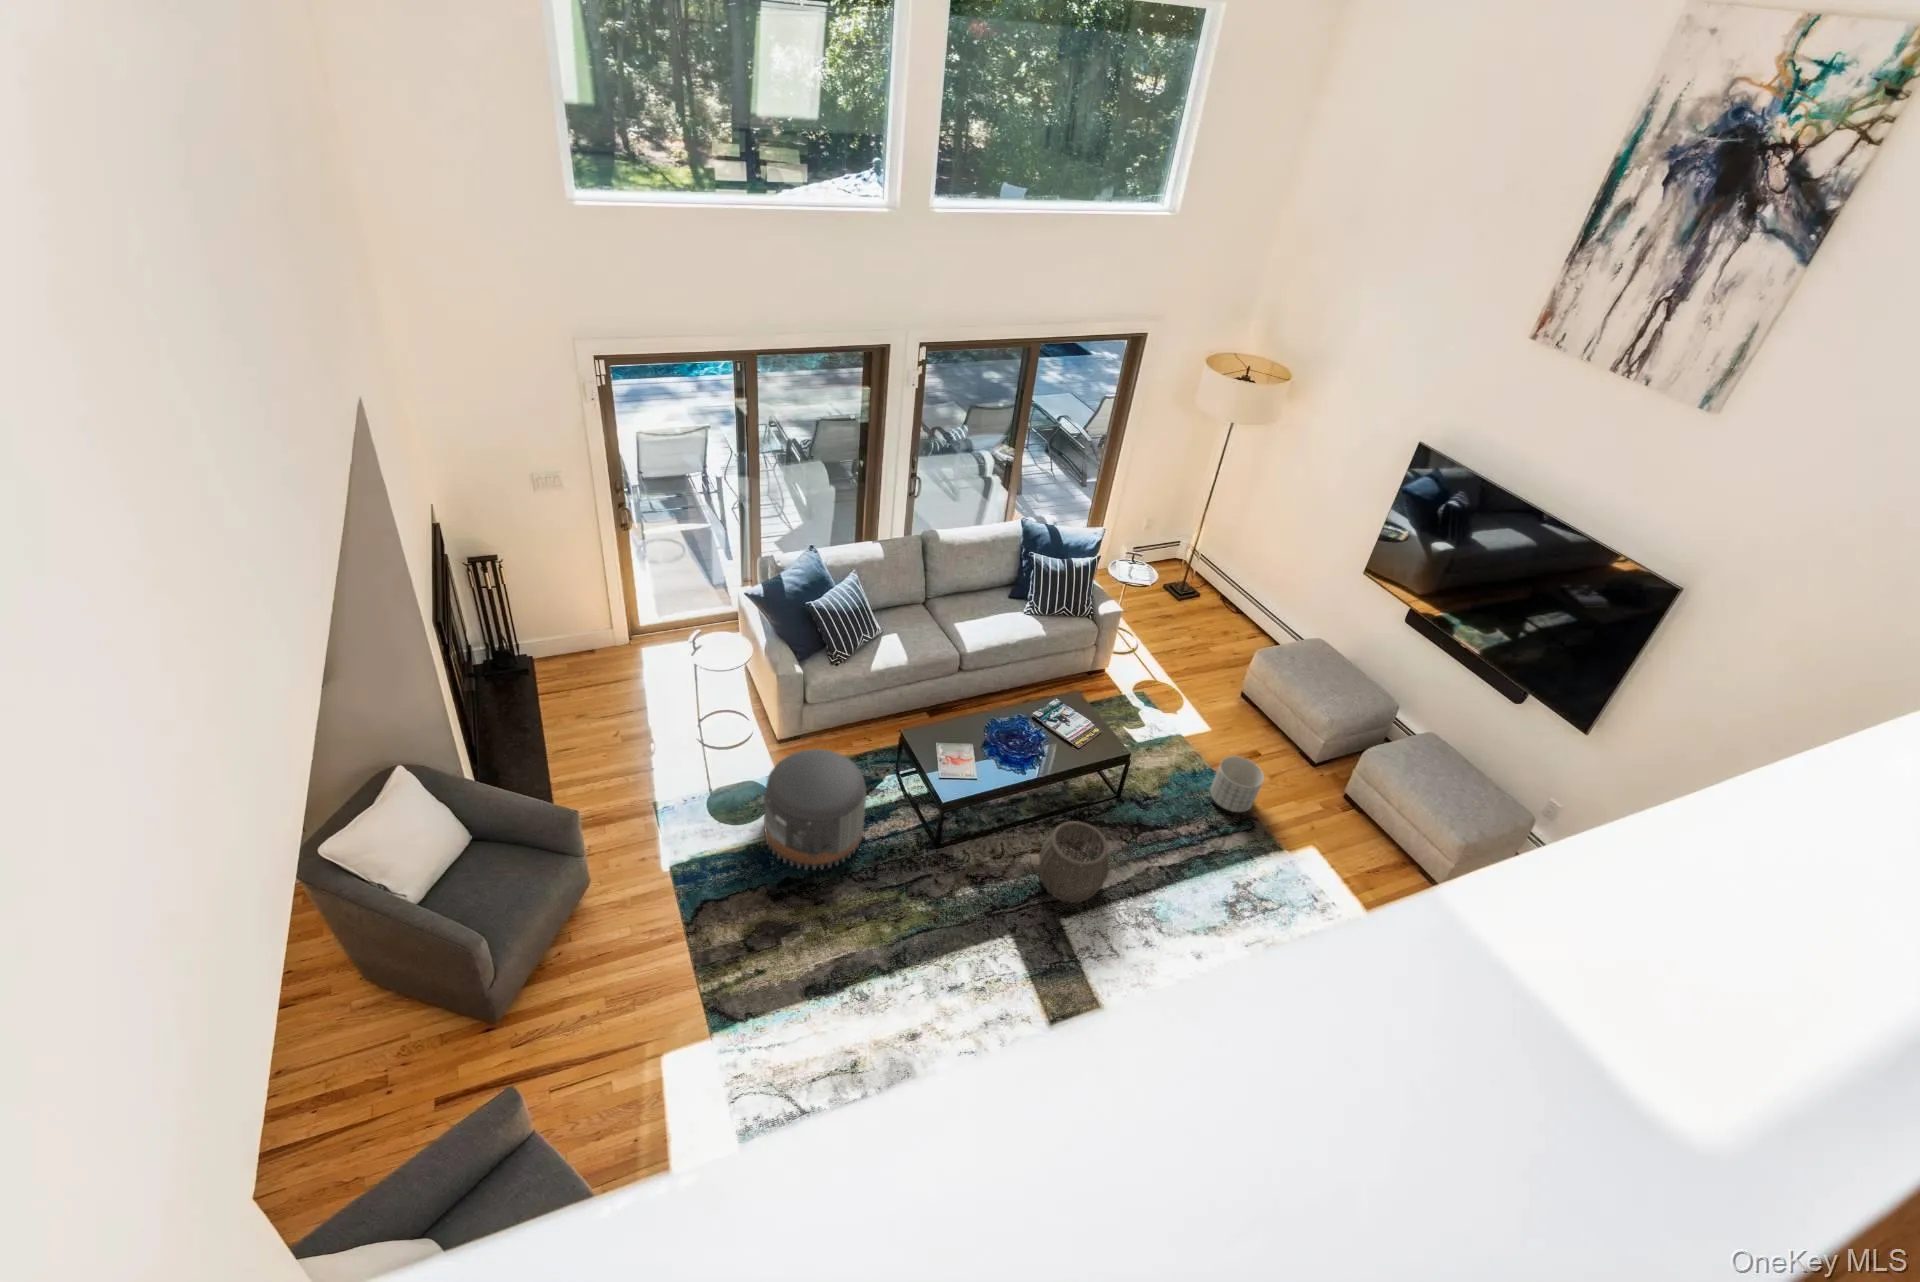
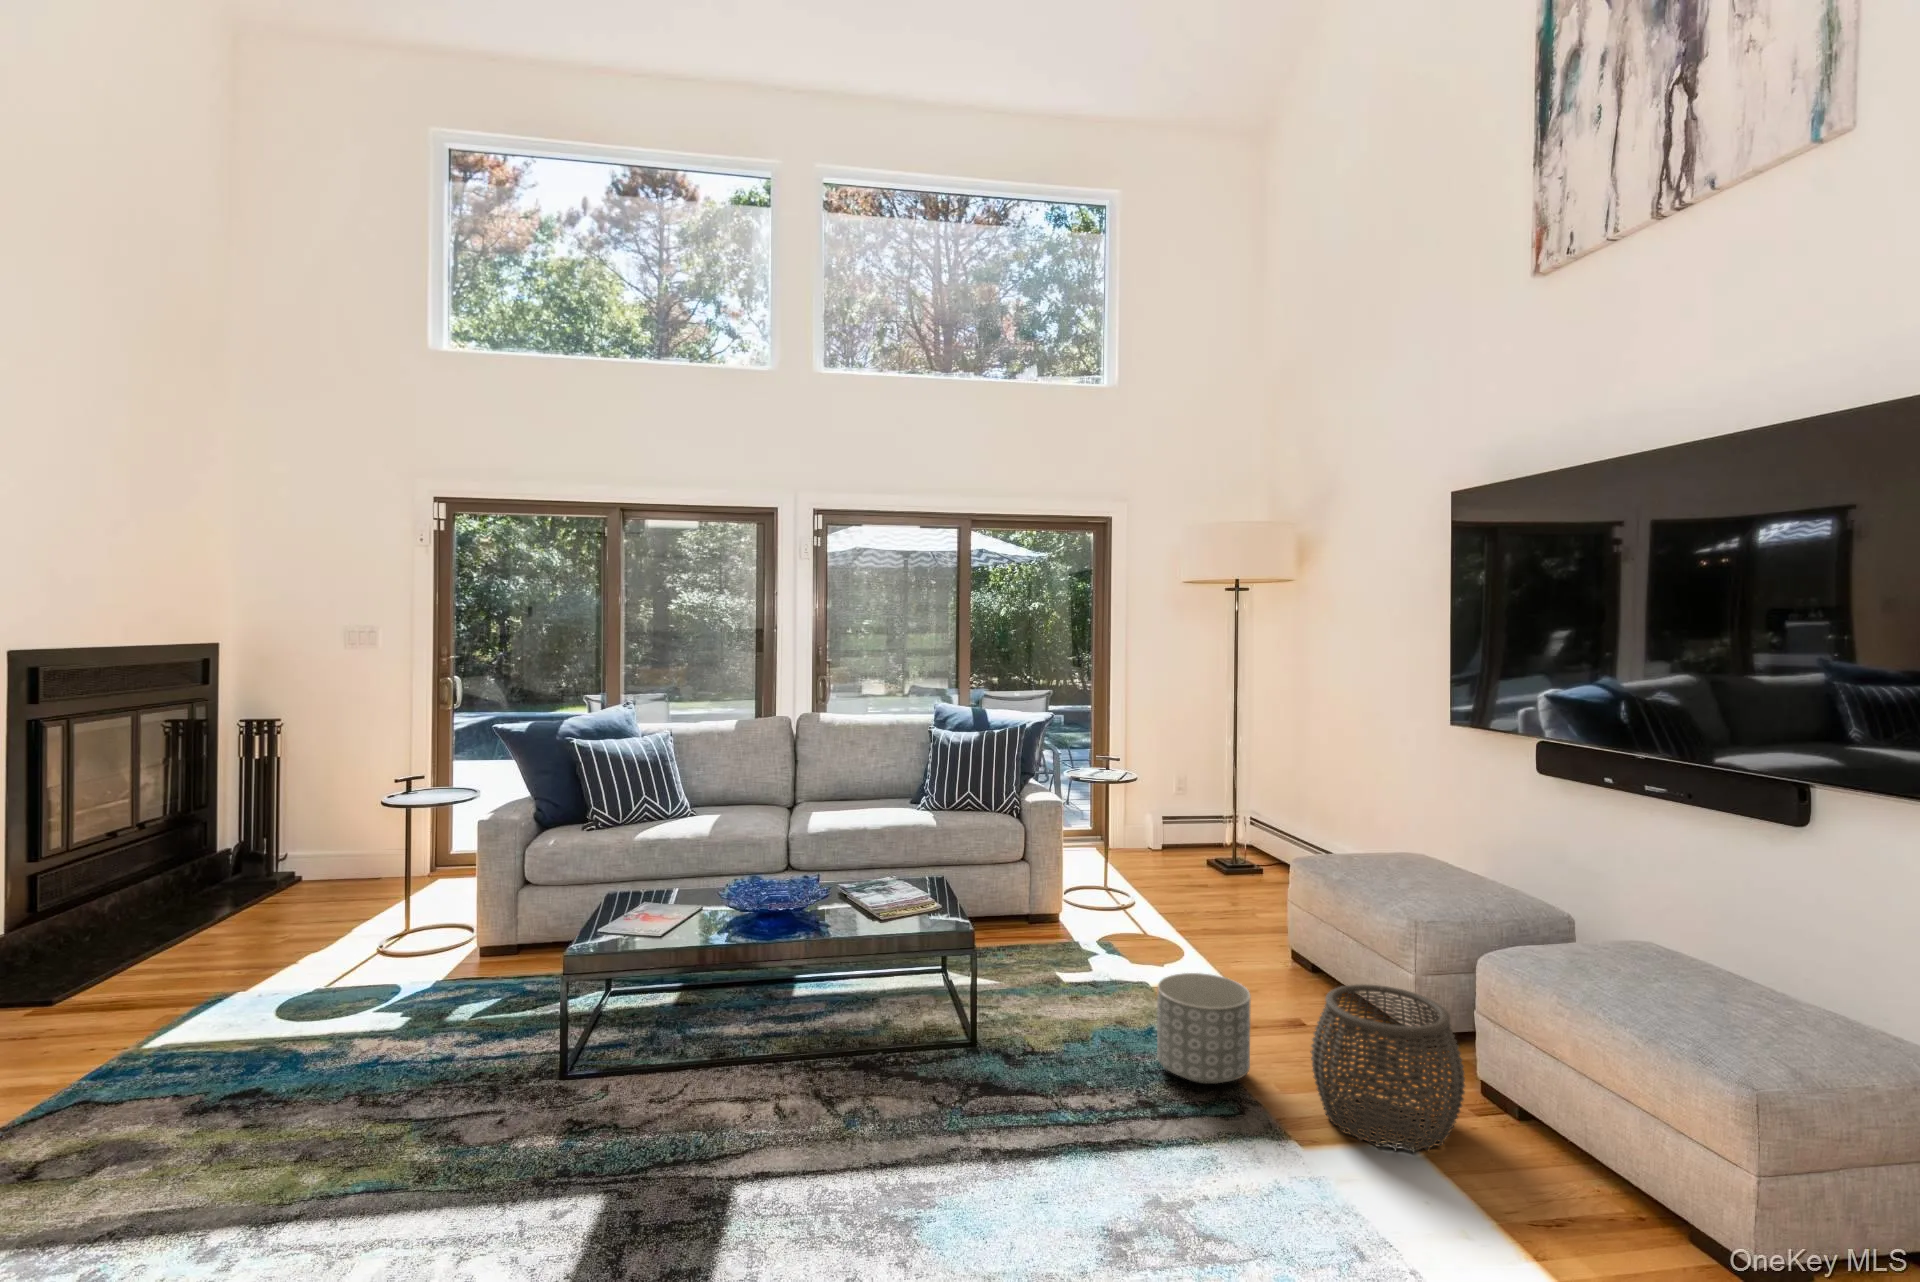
pouf: present [764,749,866,870] -> none [265,900,470,1095]
woven basket: present [1039,821,1109,903] -> present [1311,984,1465,1152]

